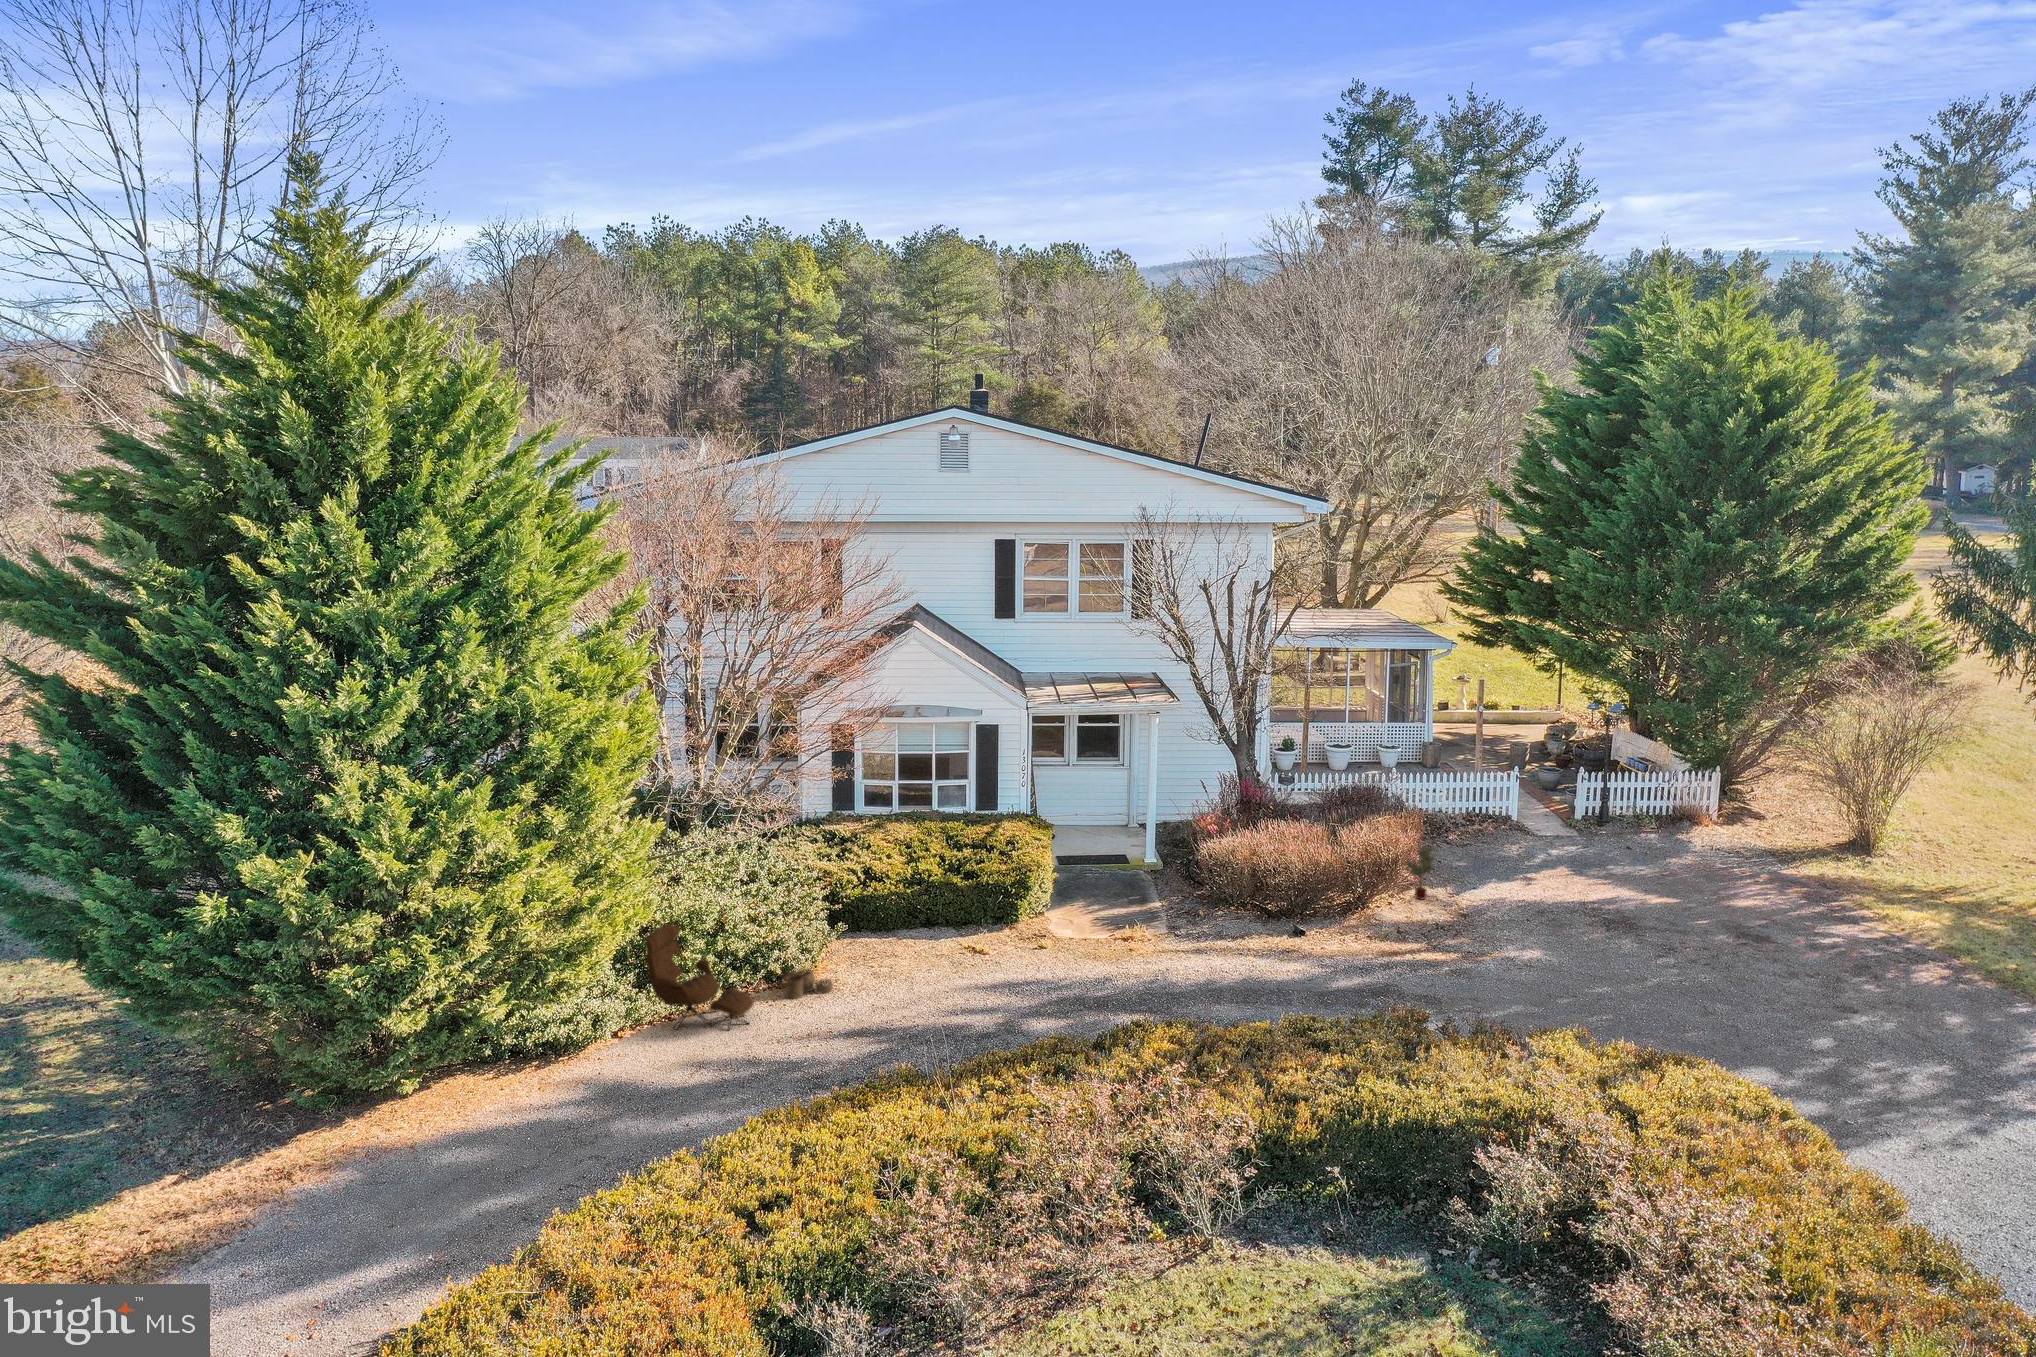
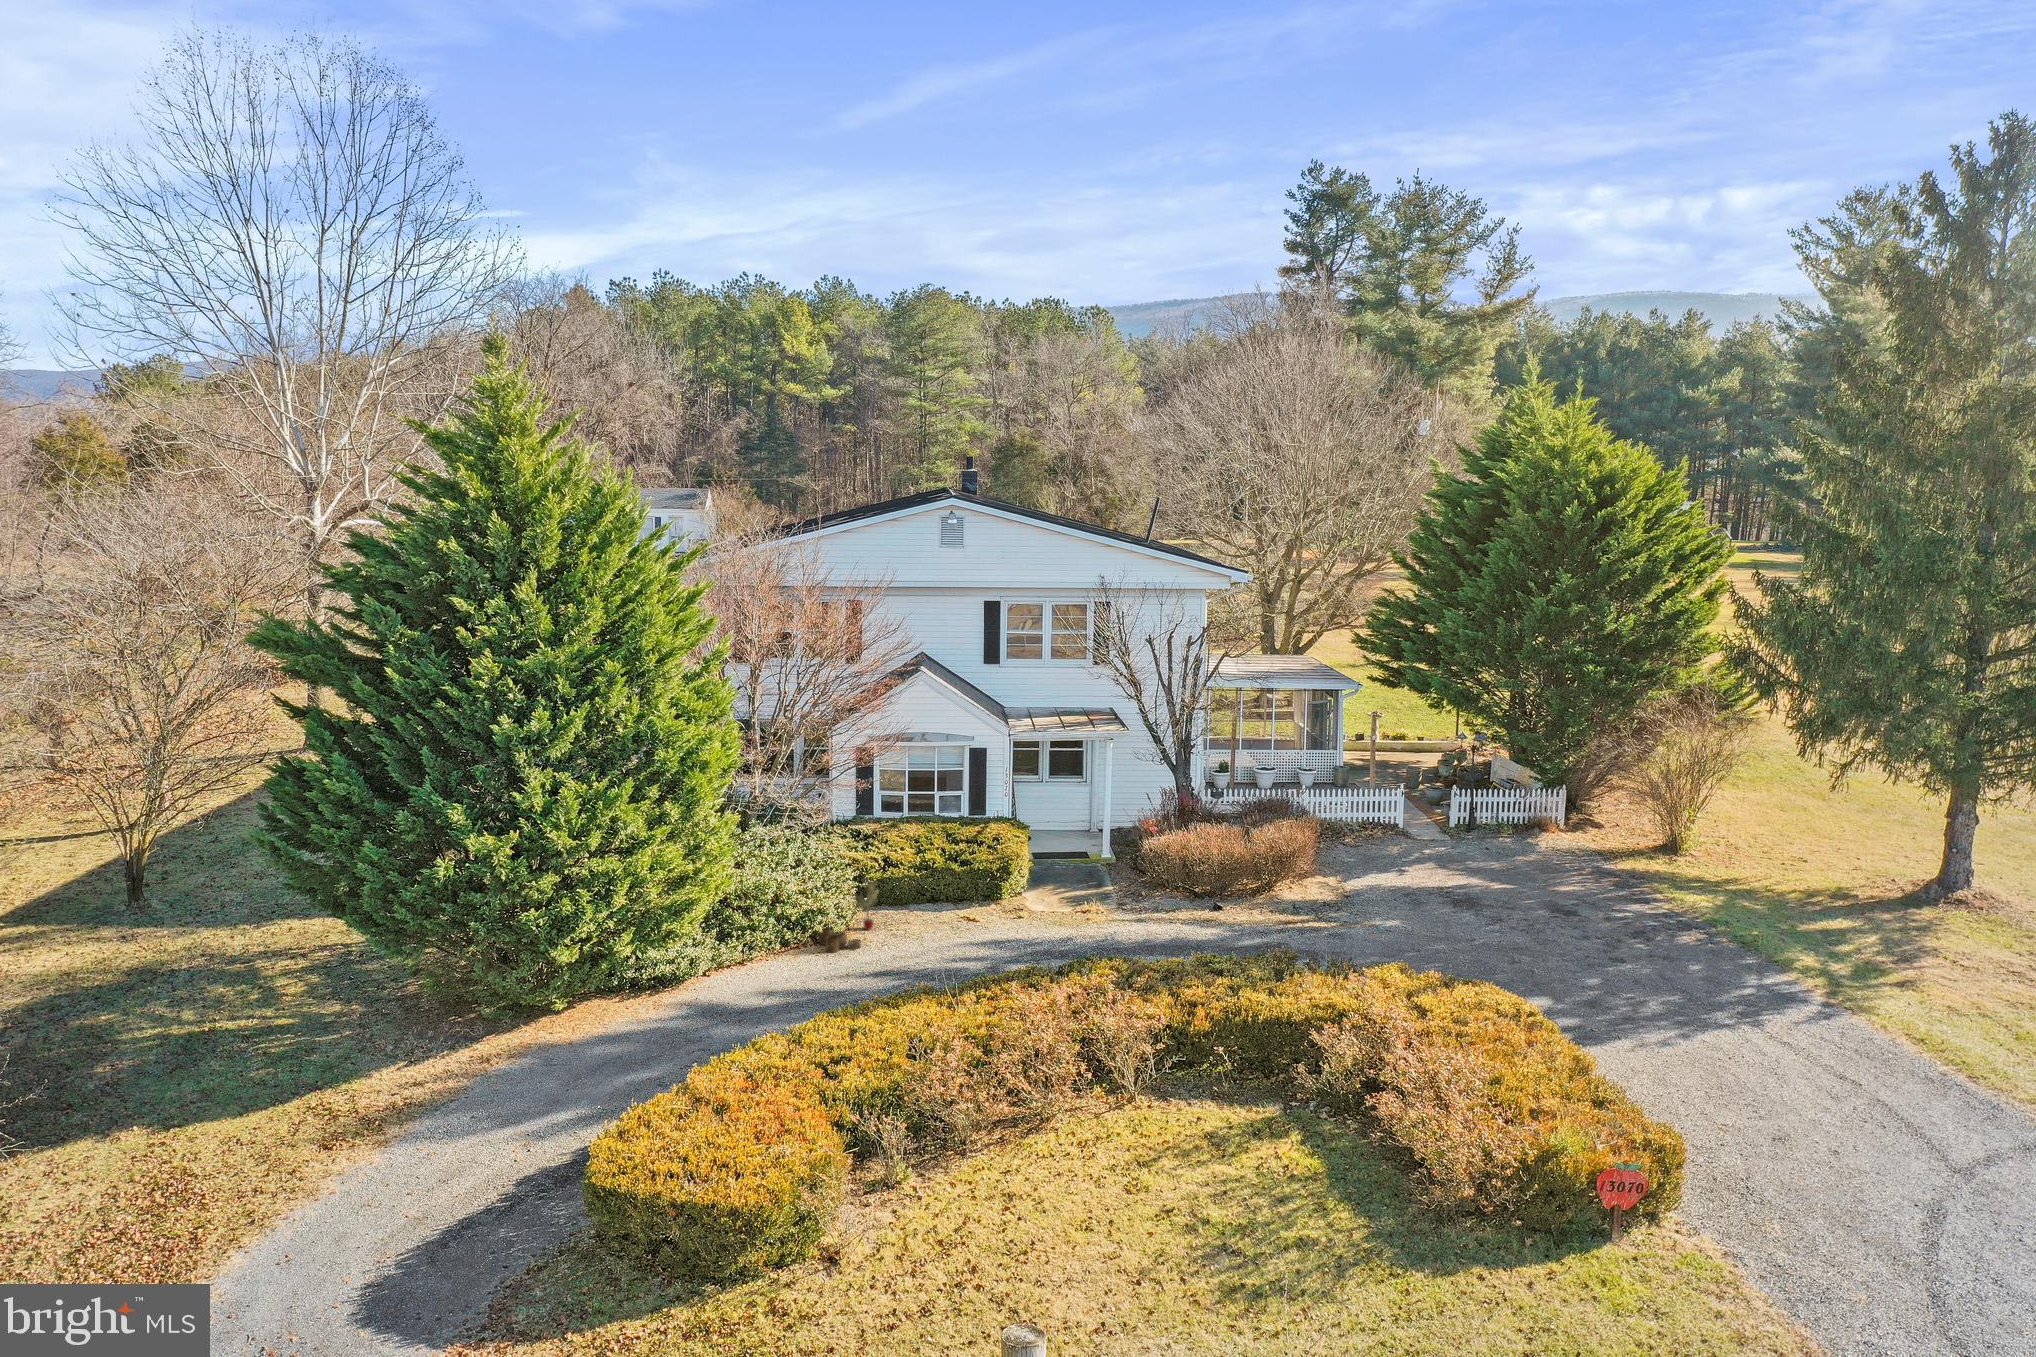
potted tree: present [1406,845,1434,899] -> present [854,881,879,930]
lounge chair: present [645,924,754,1030] -> none [723,895,804,974]

